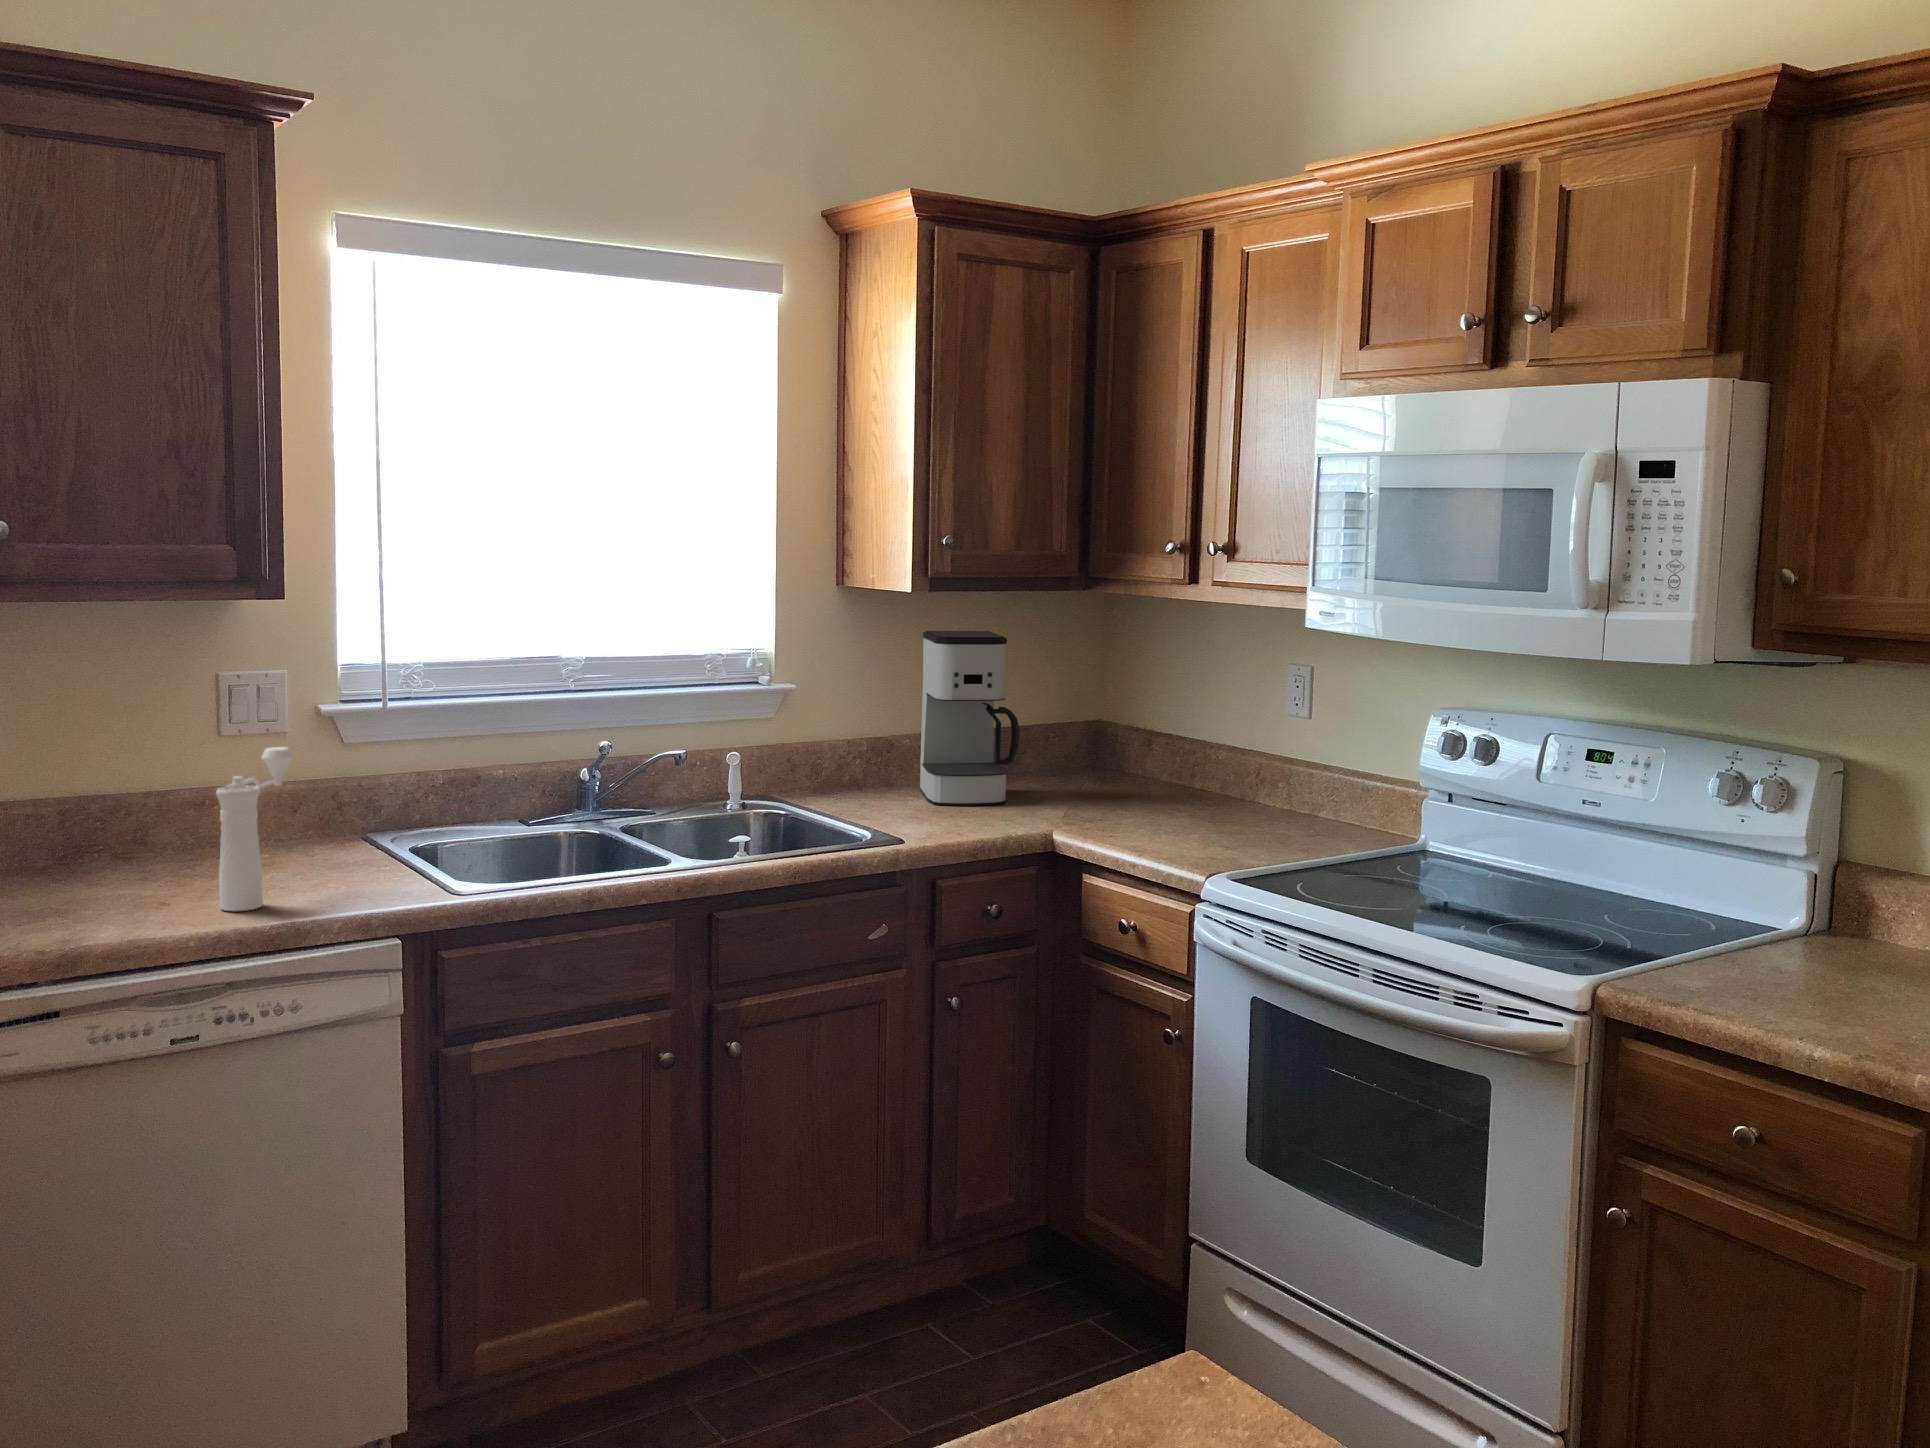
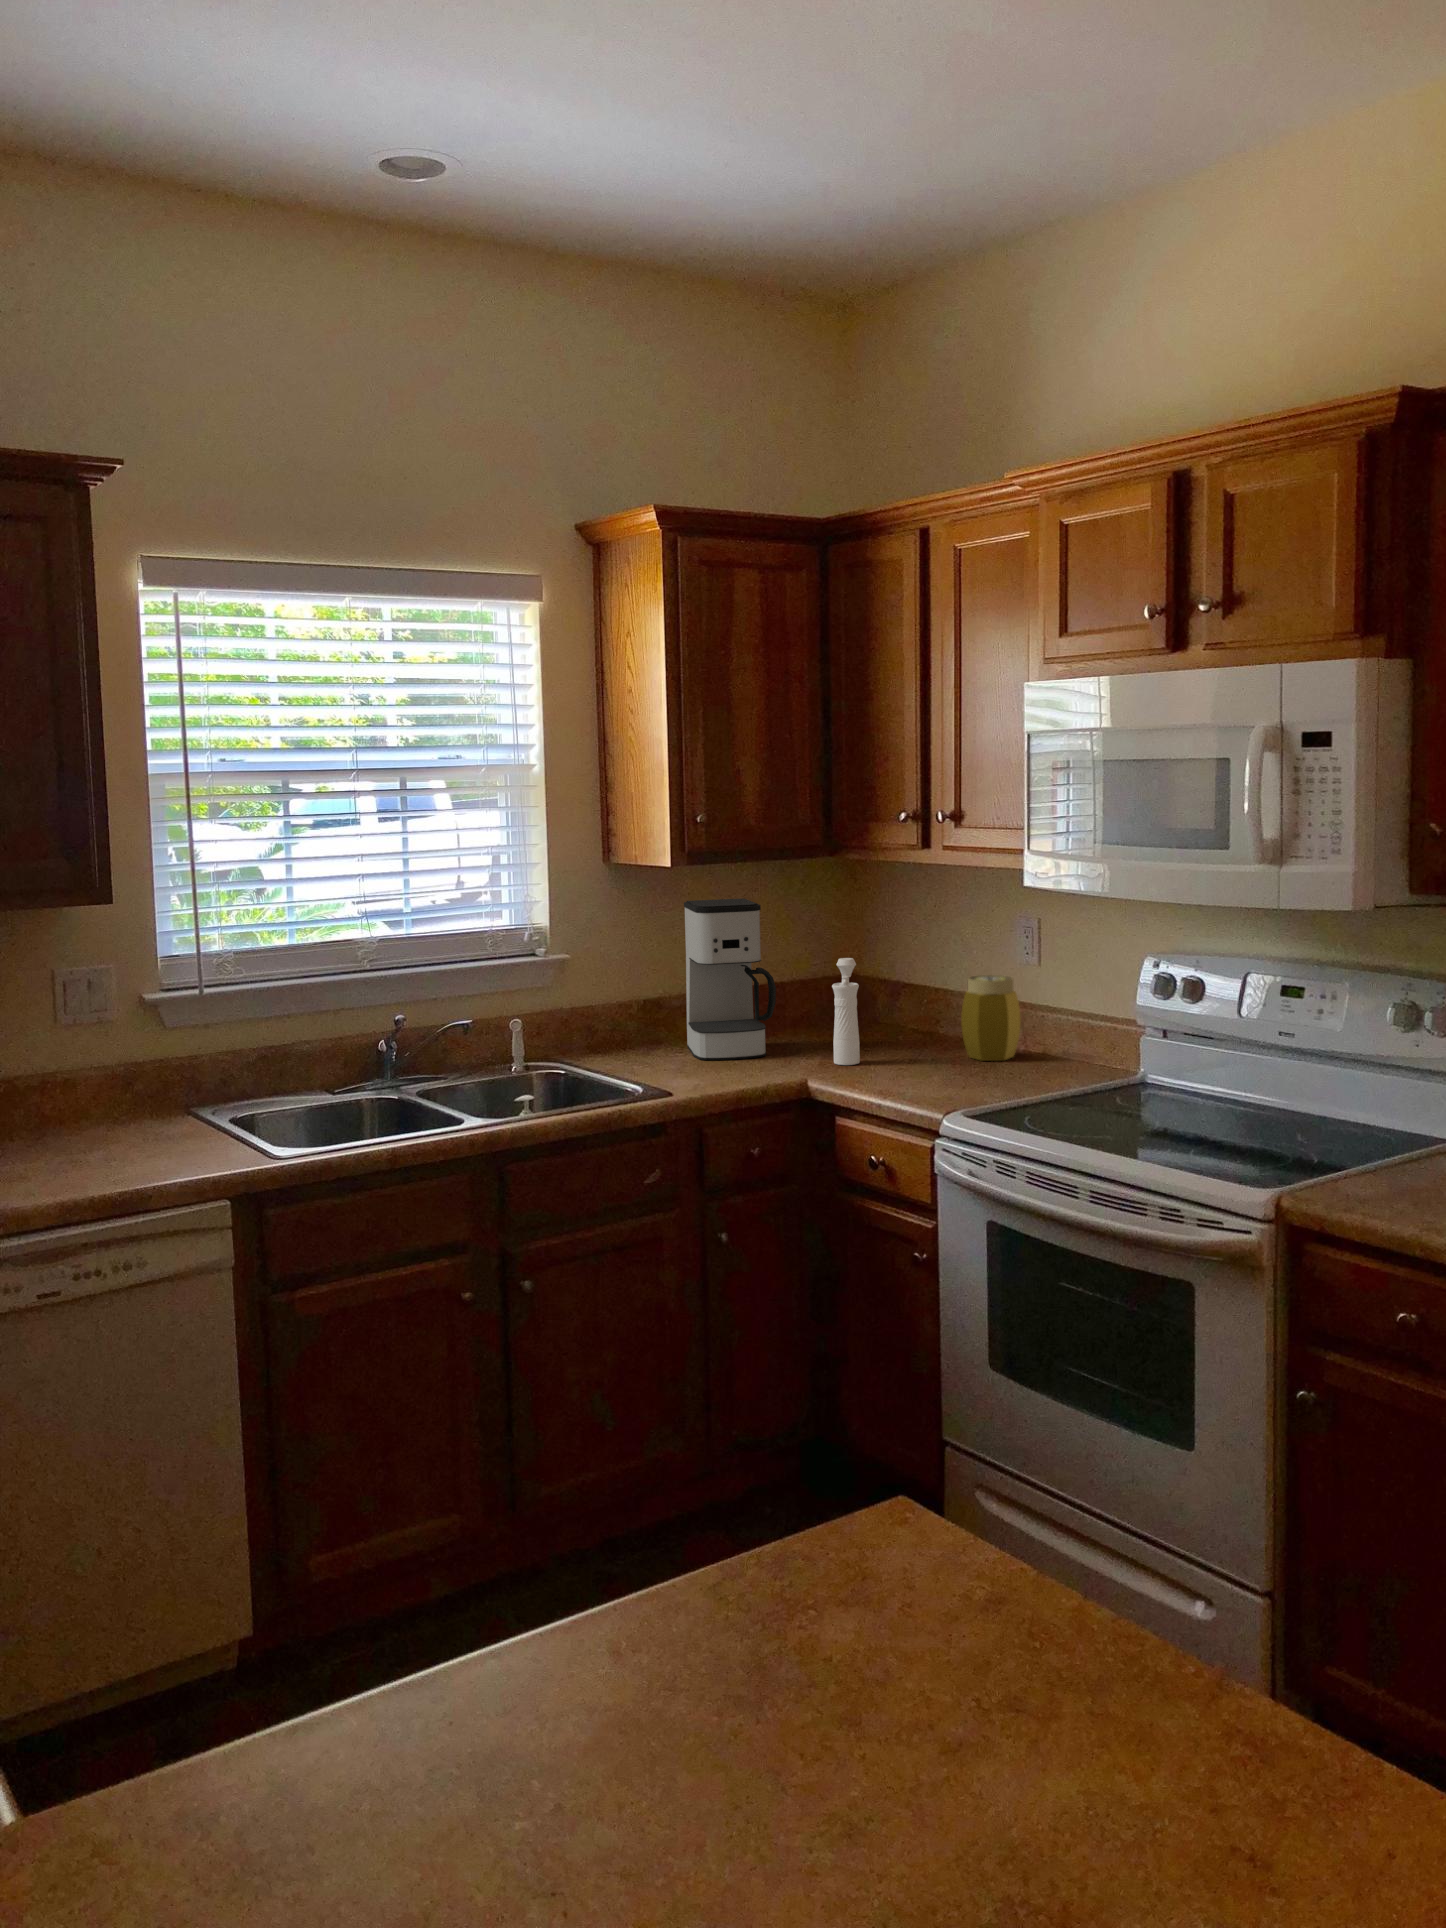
jar: none [1222,725,1287,819] -> present [961,975,1021,1061]
pepper mill: present [216,747,293,911] -> present [832,958,860,1065]

